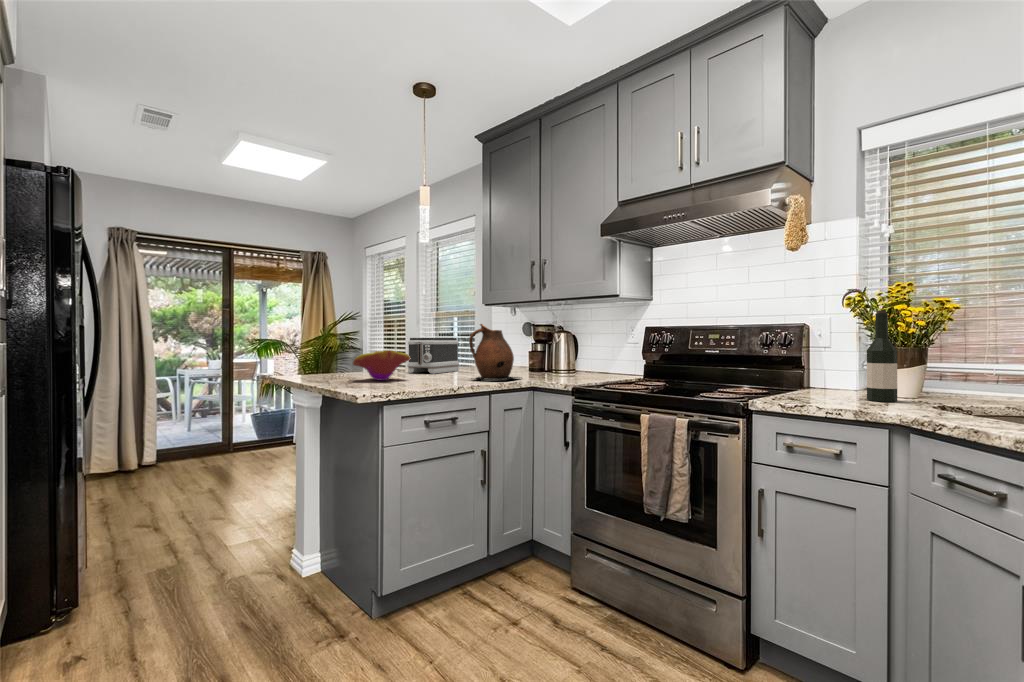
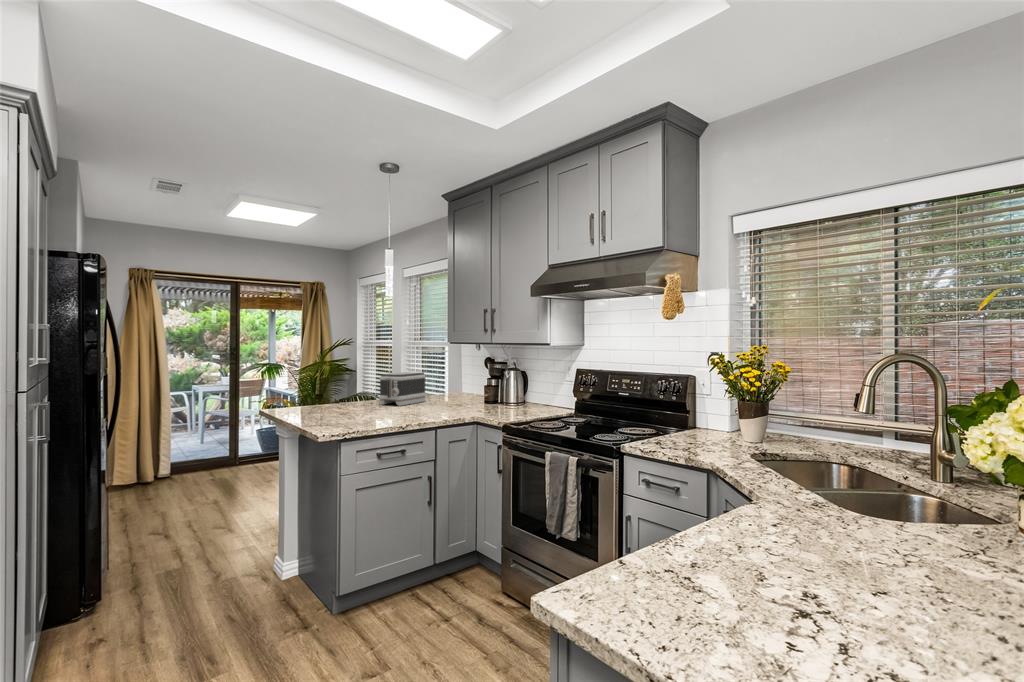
wine bottle: present [867,311,897,402] -> none [715,375,736,448]
ceramic pitcher: present [469,324,520,381] -> none [424,368,469,418]
decorative bowl: present [353,350,410,380] -> none [326,390,374,416]

